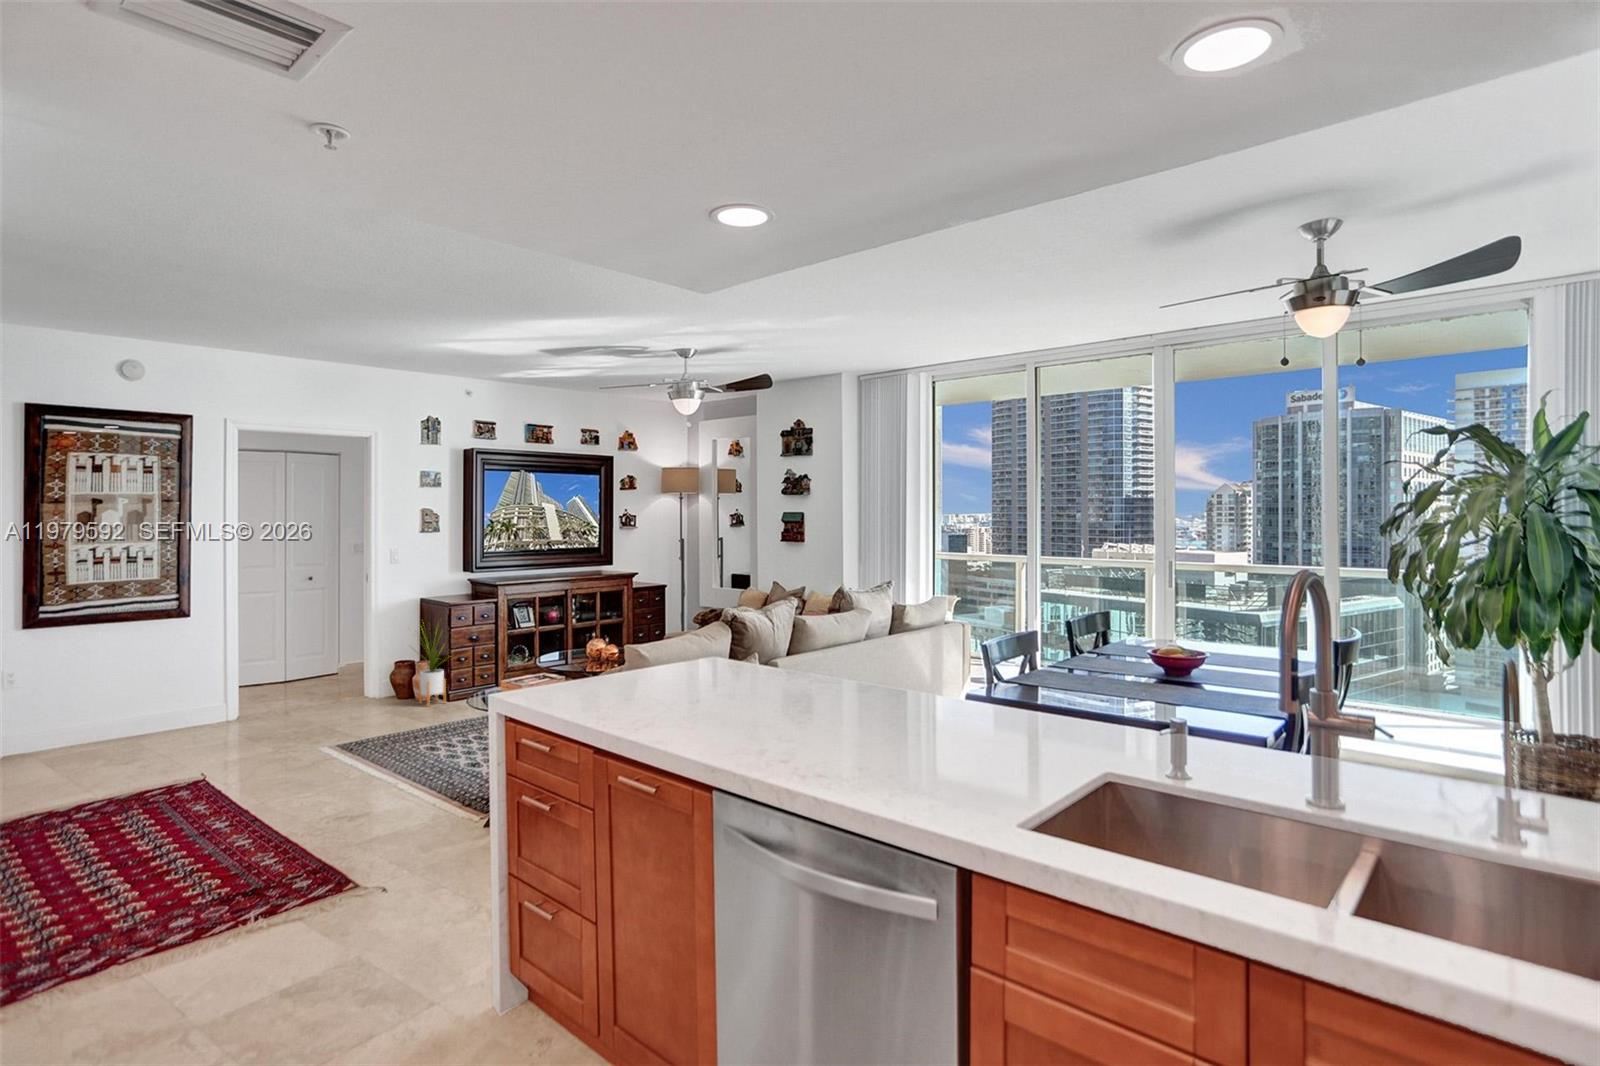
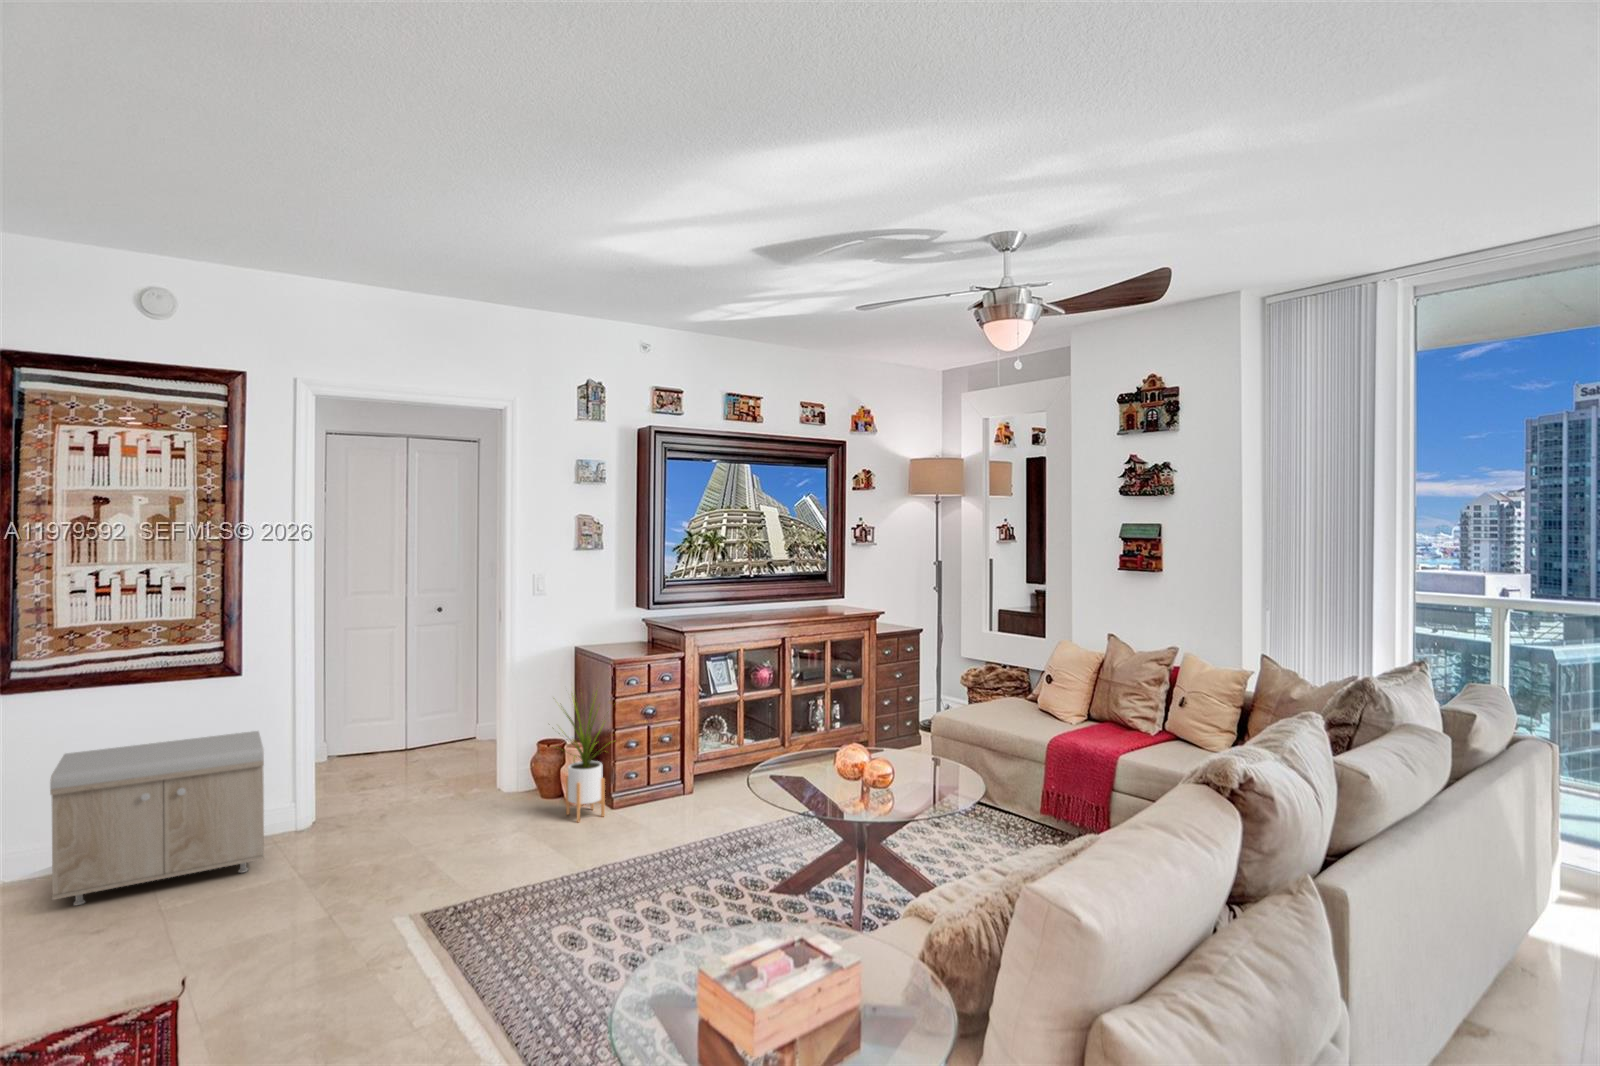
storage bench: none [77,652,221,755] -> present [50,731,264,906]

